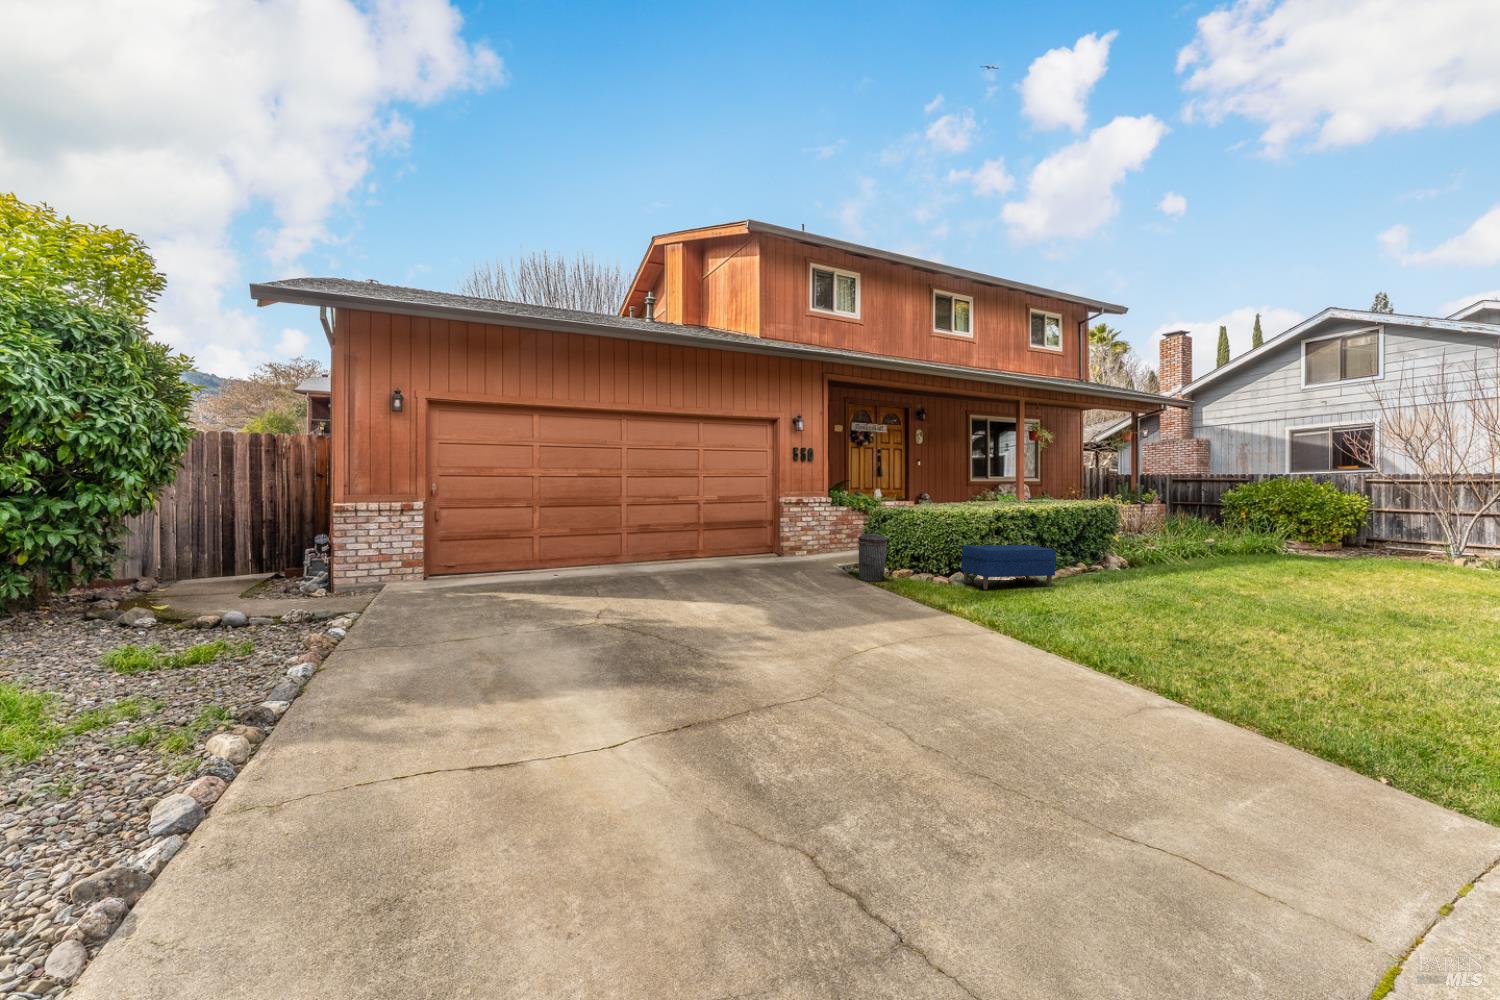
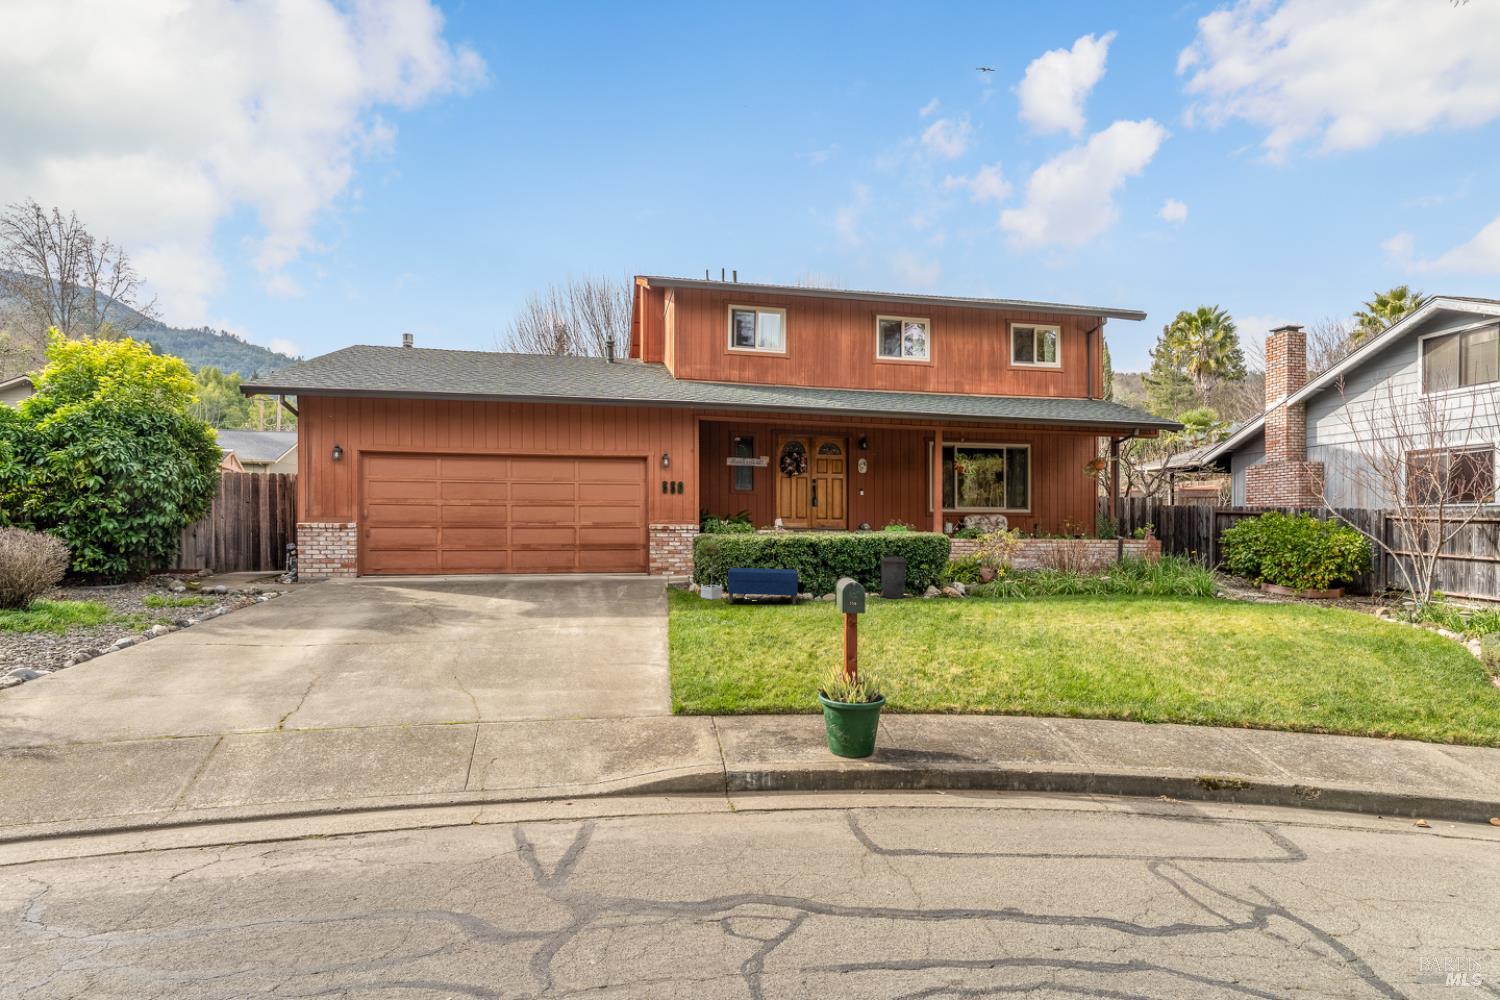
potted tree: none [922,515,952,585] -> present [699,542,722,600]
trash can: present [858,531,887,582] -> present [881,556,907,599]

